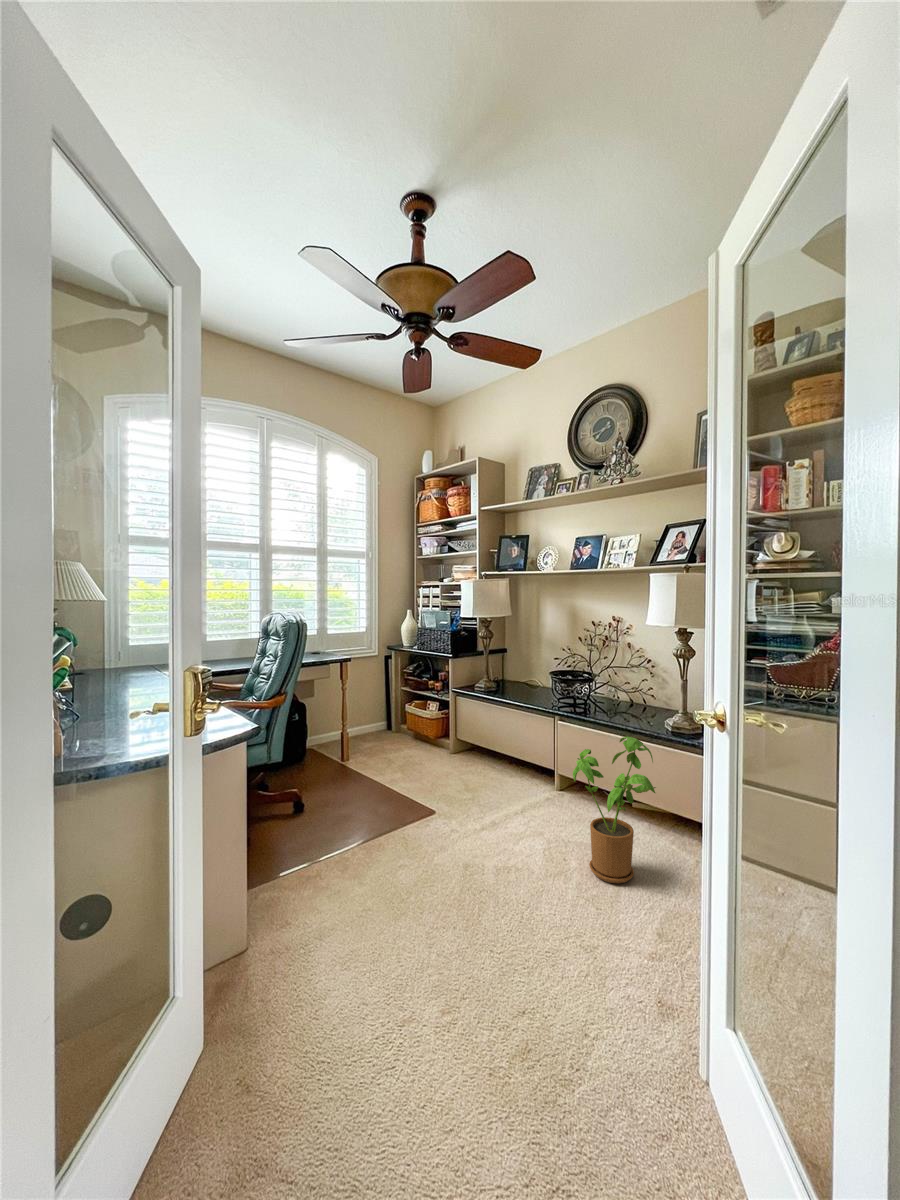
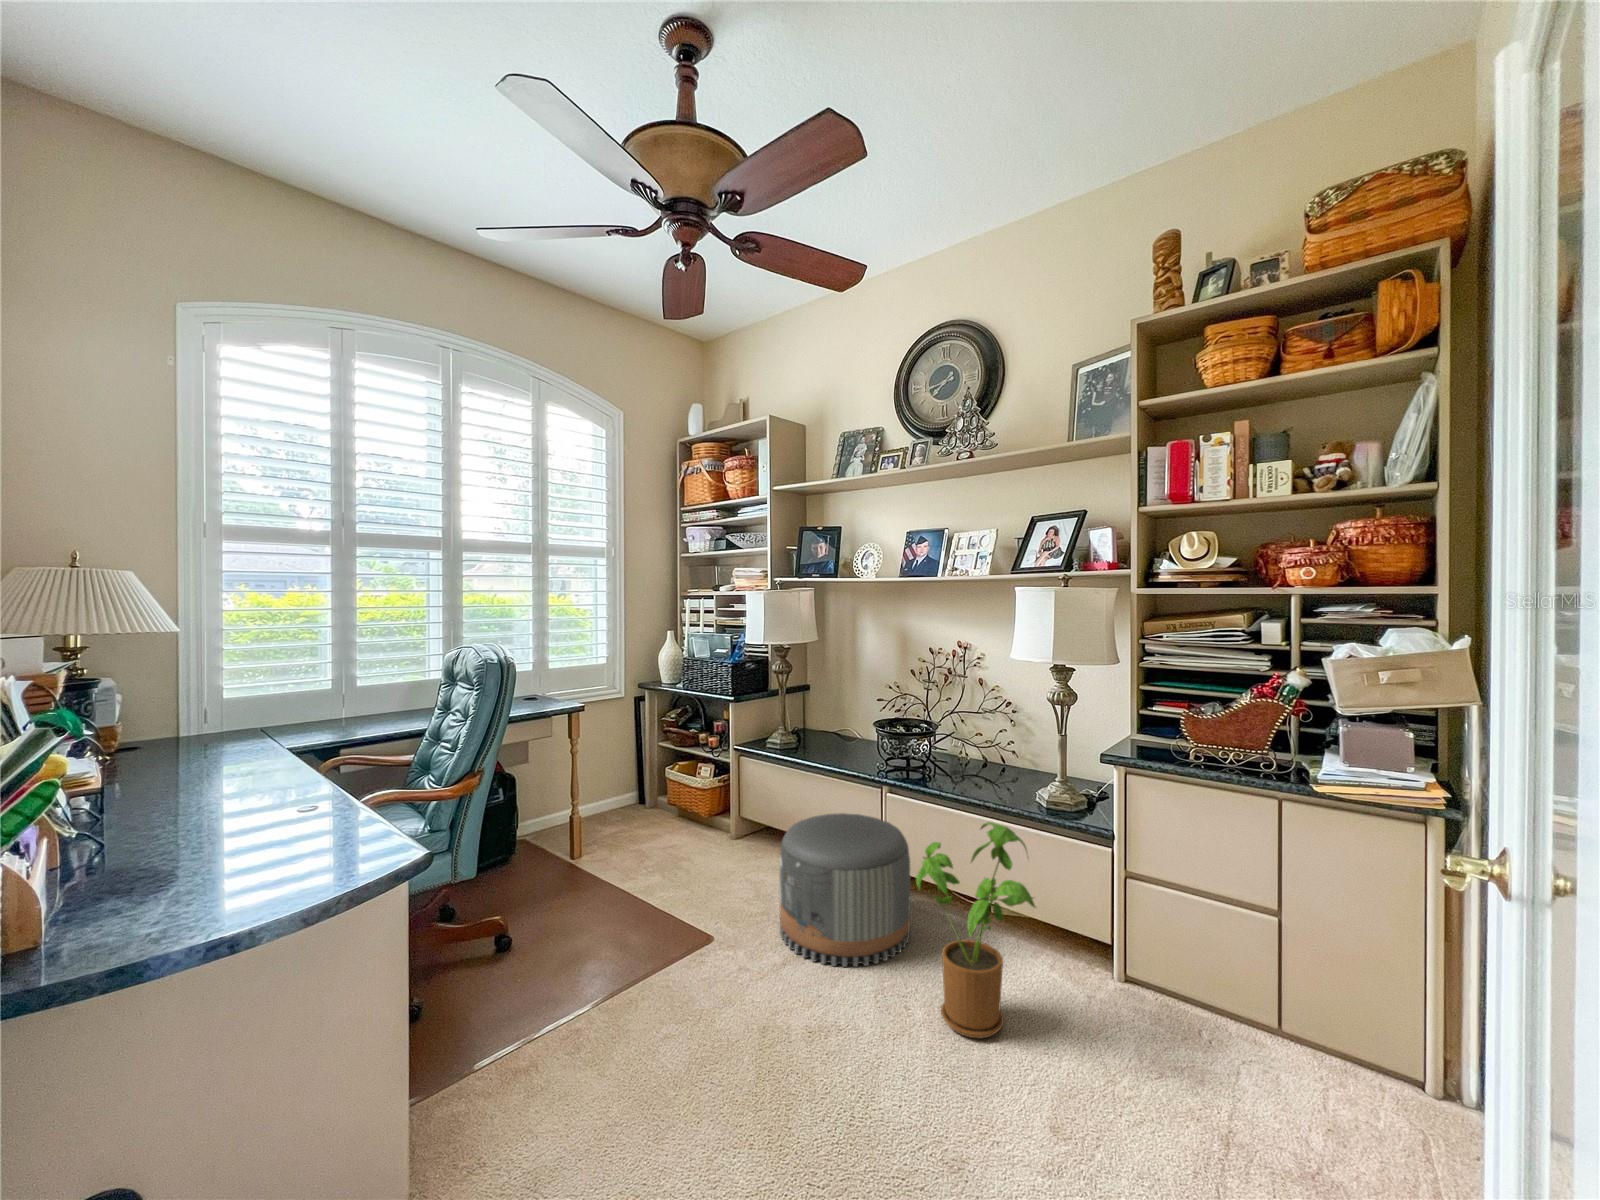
pouf: none [481,733,572,835] -> present [779,813,910,967]

